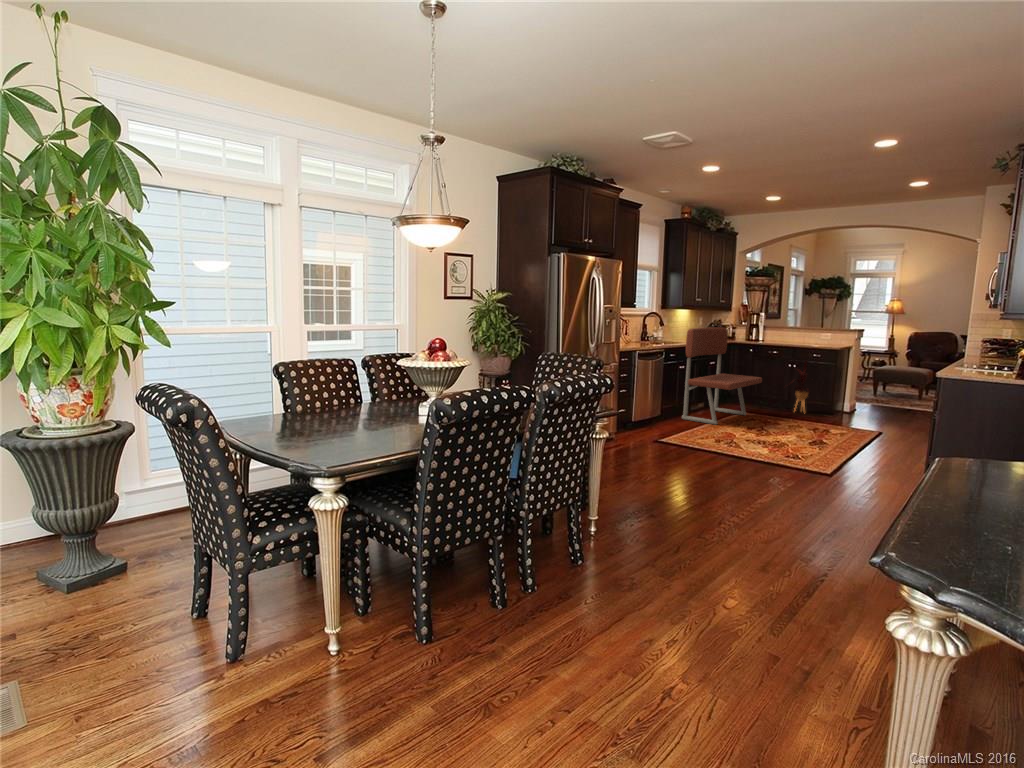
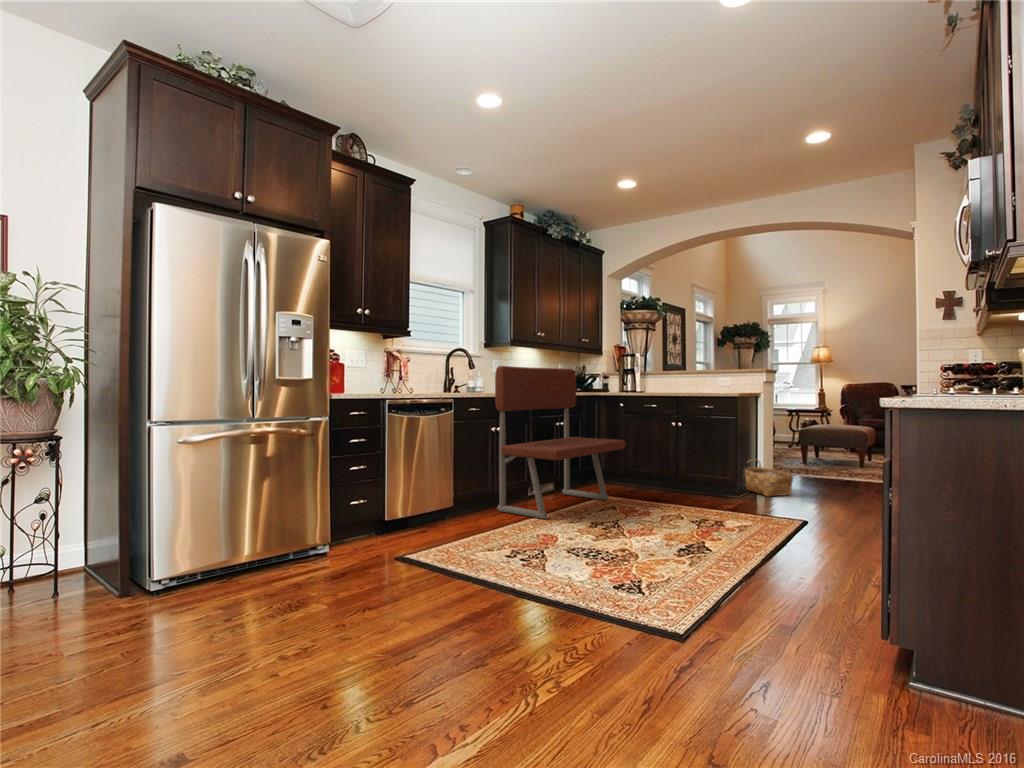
house plant: present [791,361,810,407] -> none [665,412,708,493]
woven basket: none [835,392,872,417] -> present [745,459,793,497]

